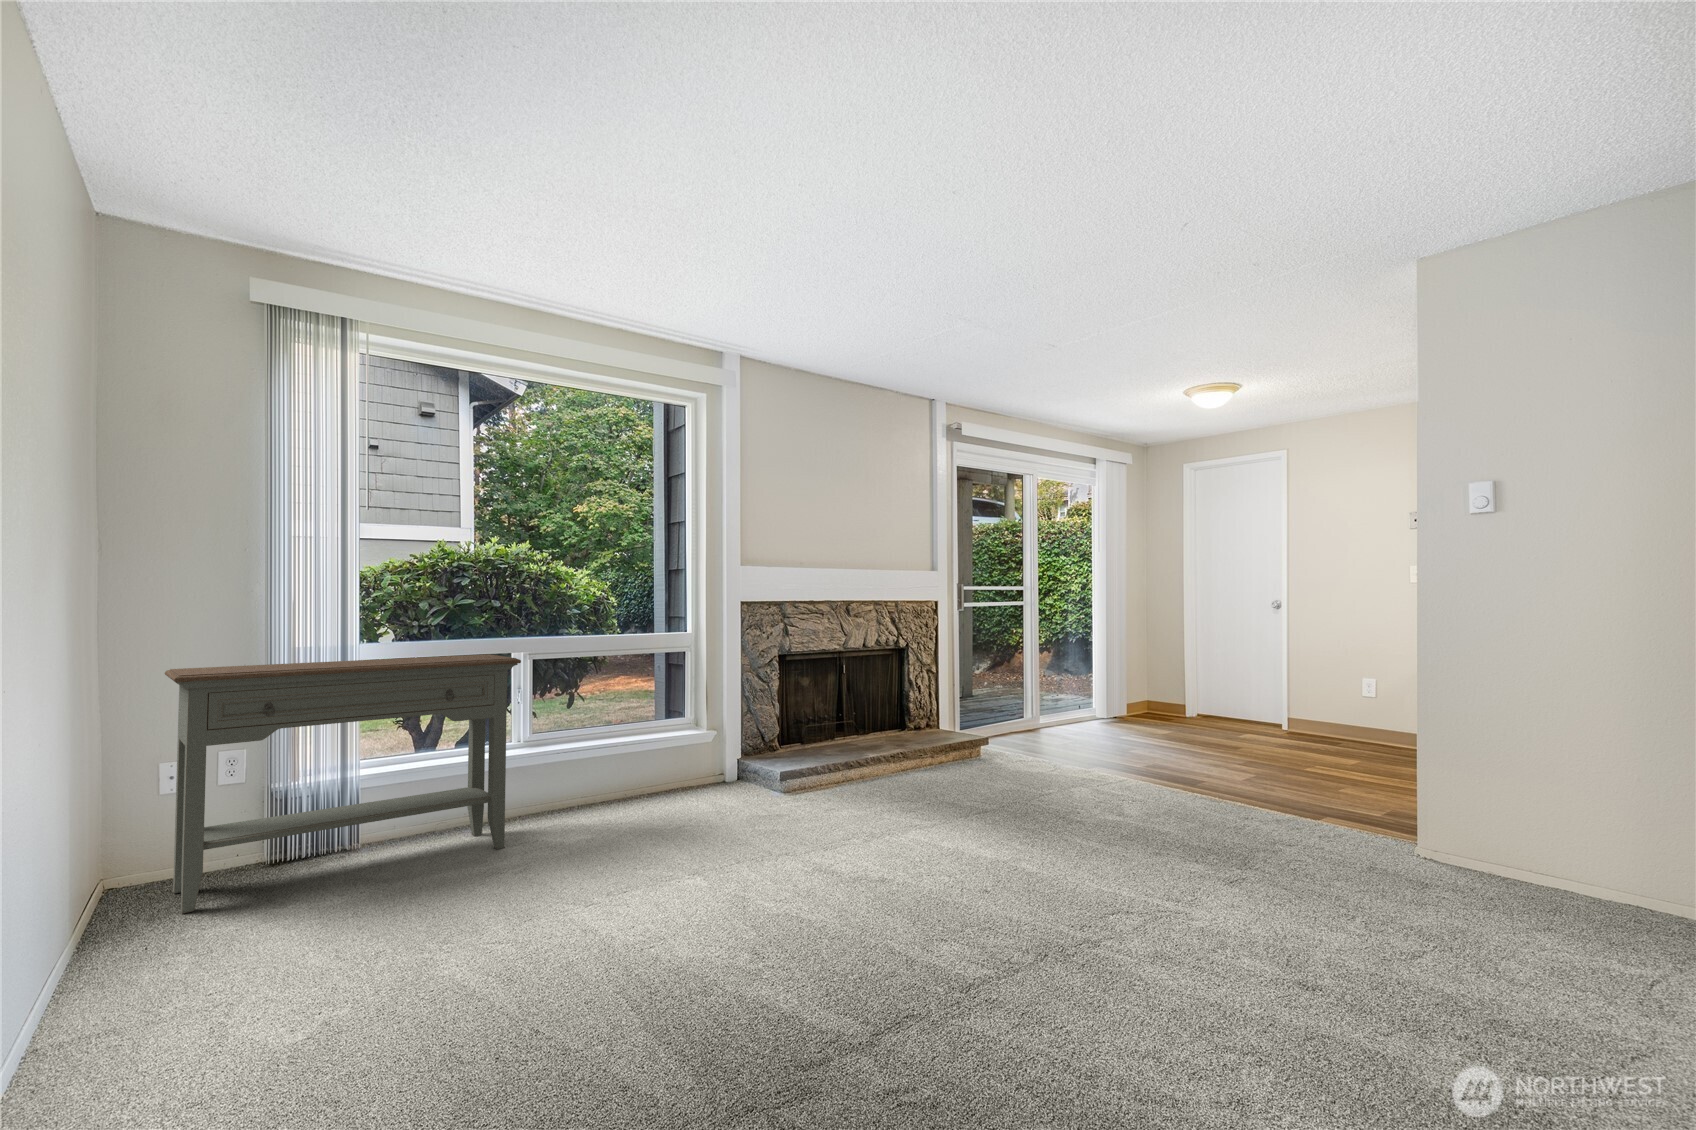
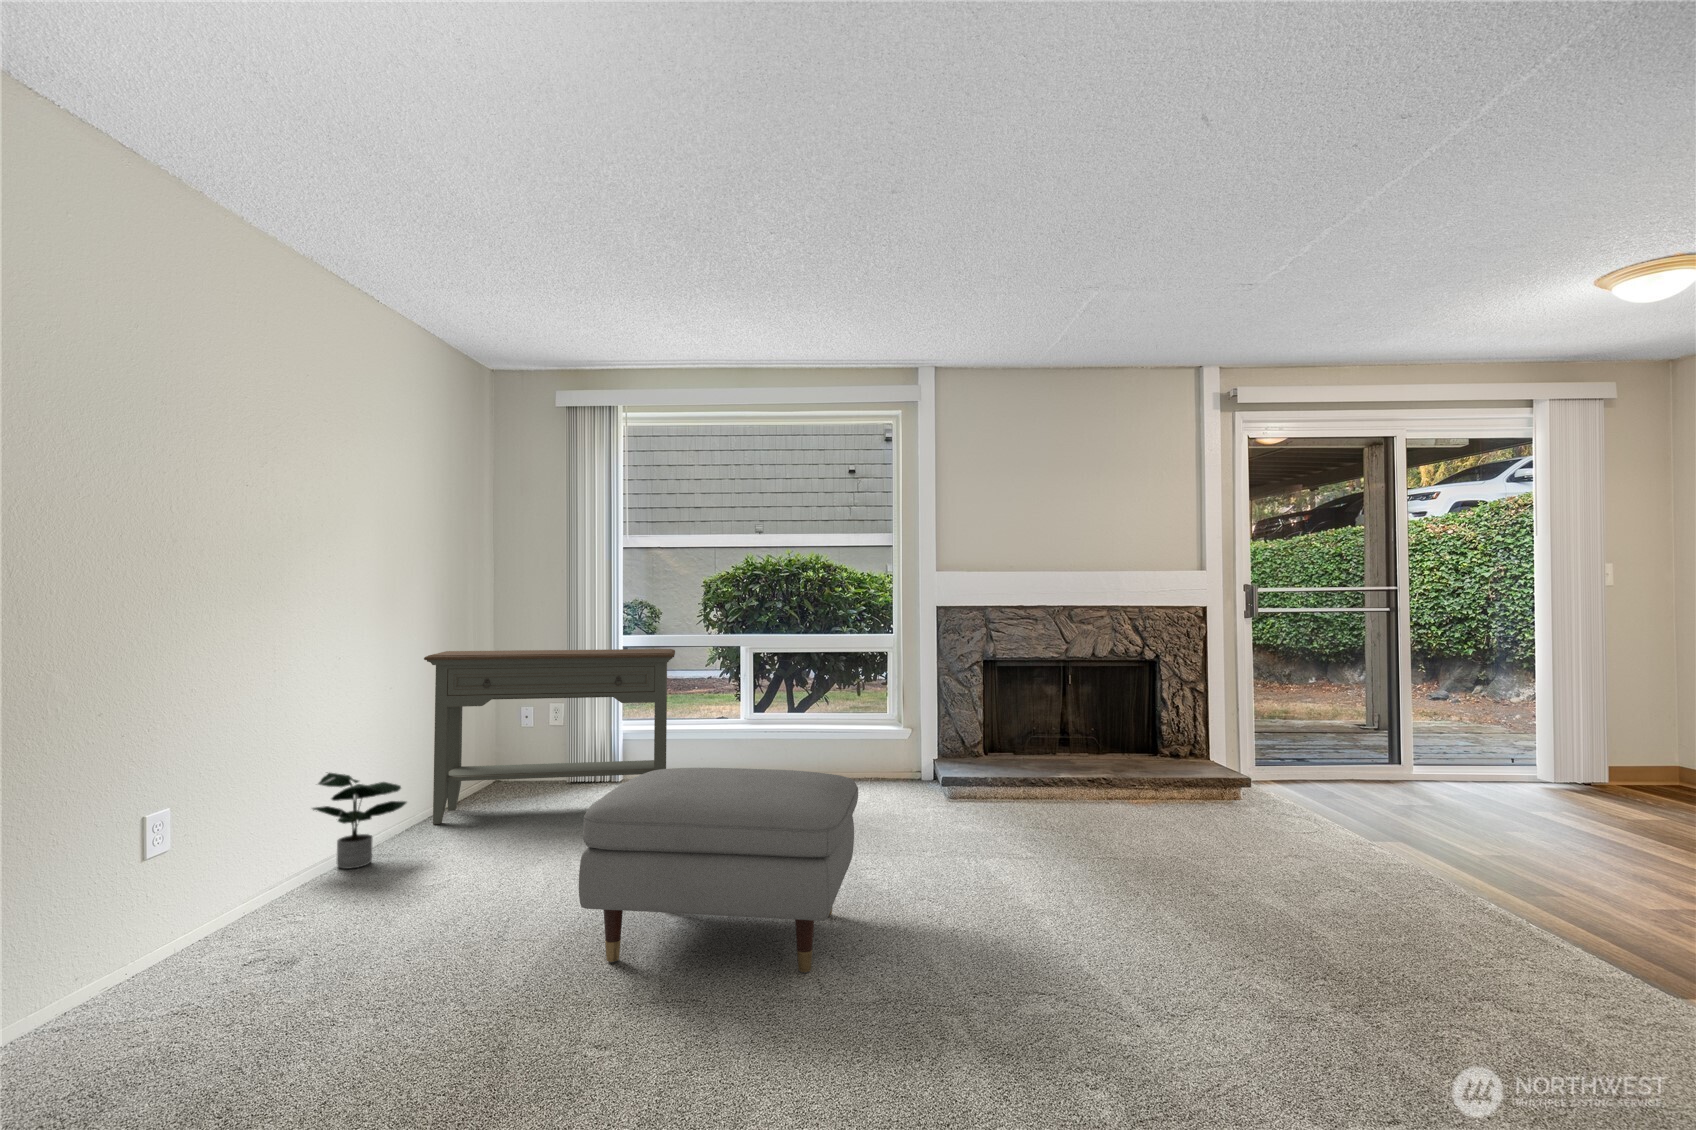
ottoman: none [647,768,945,1001] -> present [579,768,858,973]
potted plant: none [62,857,225,996] -> present [312,773,406,869]

